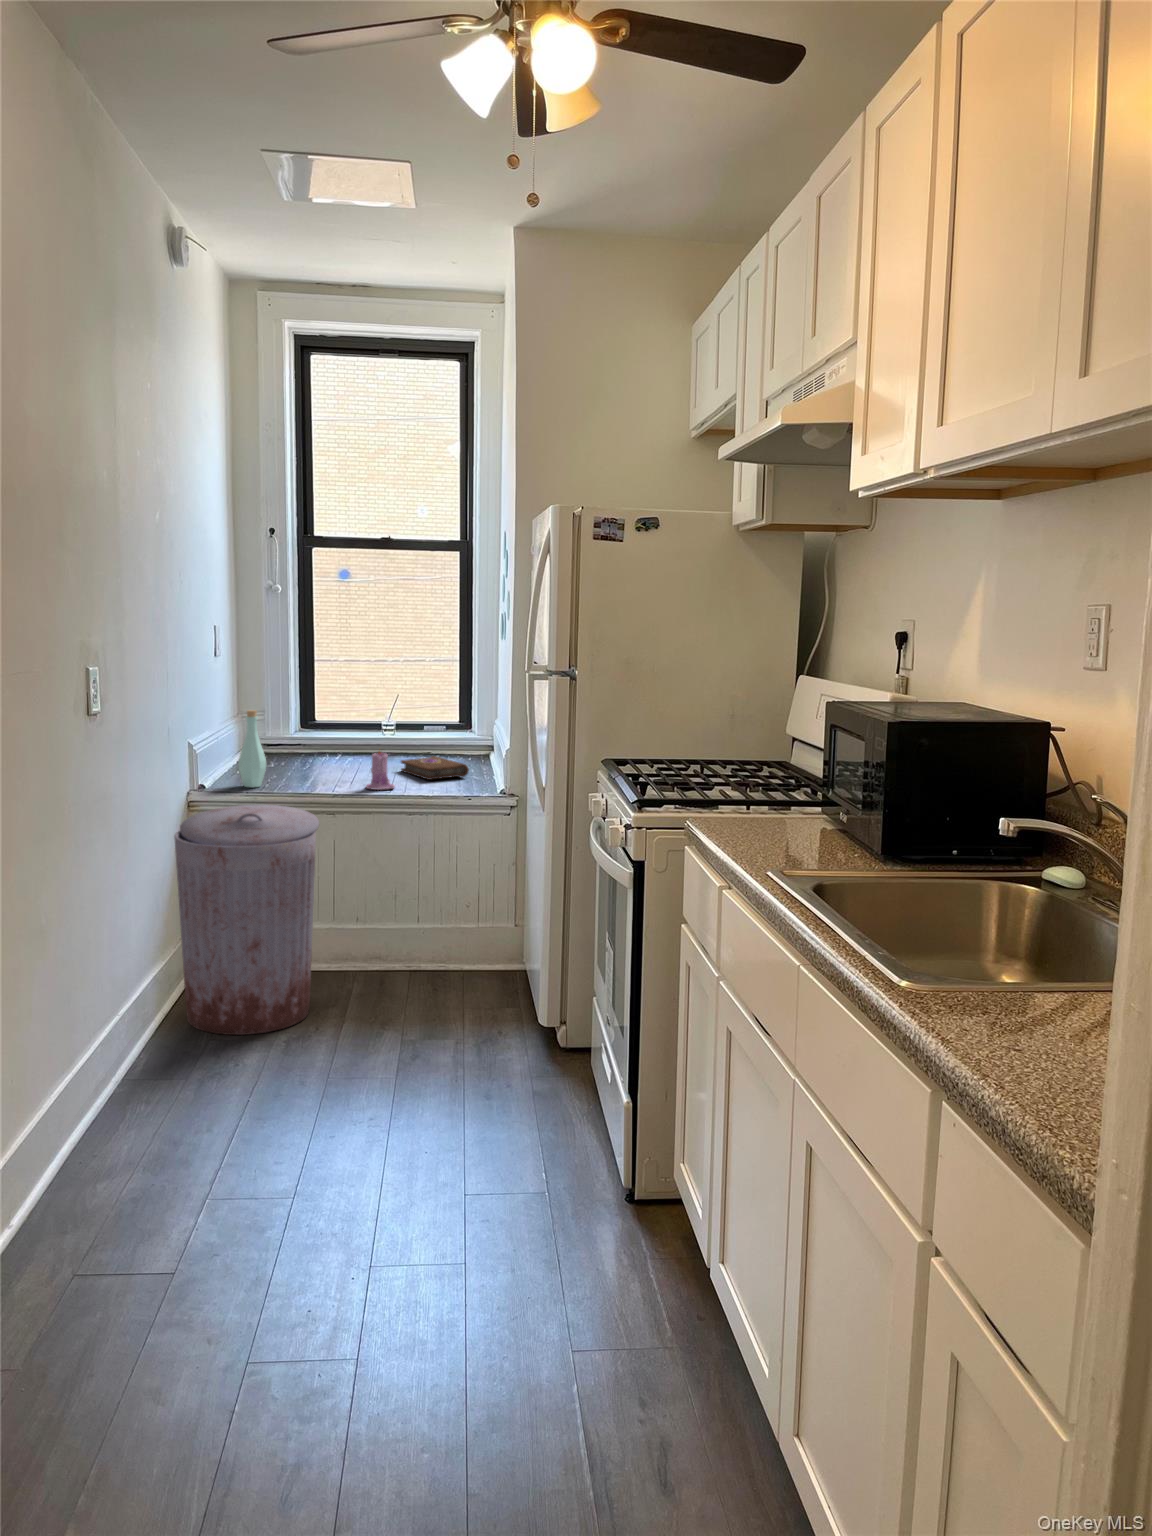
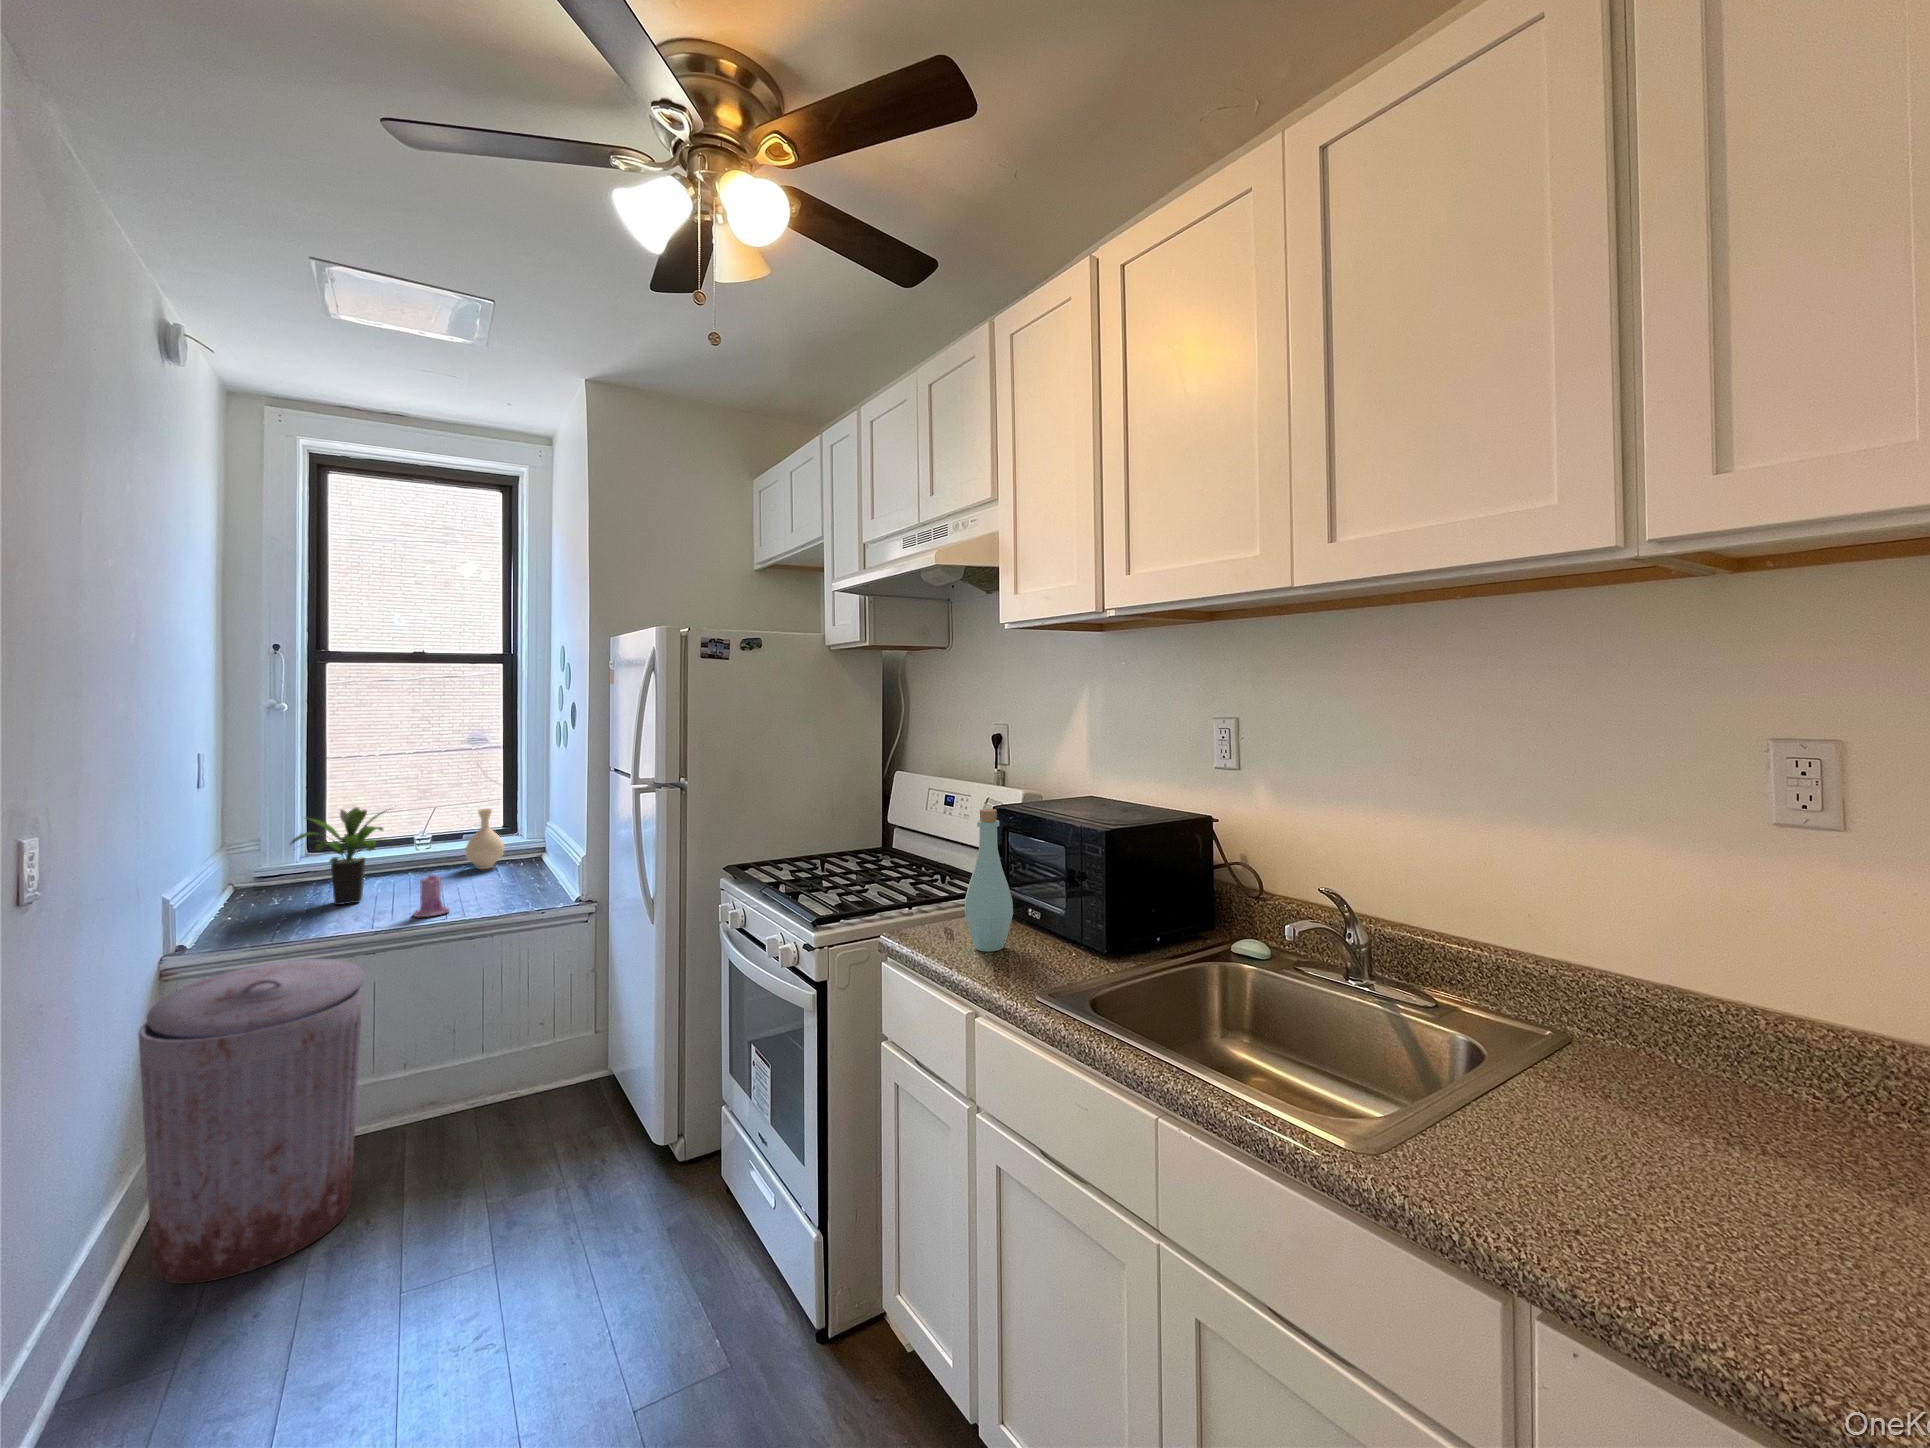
potted plant: none [279,684,362,773] -> present [291,807,391,905]
vase: none [419,699,453,760] -> present [465,809,504,869]
bottle: present [238,710,266,787] -> present [965,809,1013,952]
book: present [401,756,469,780] -> none [449,867,533,895]

